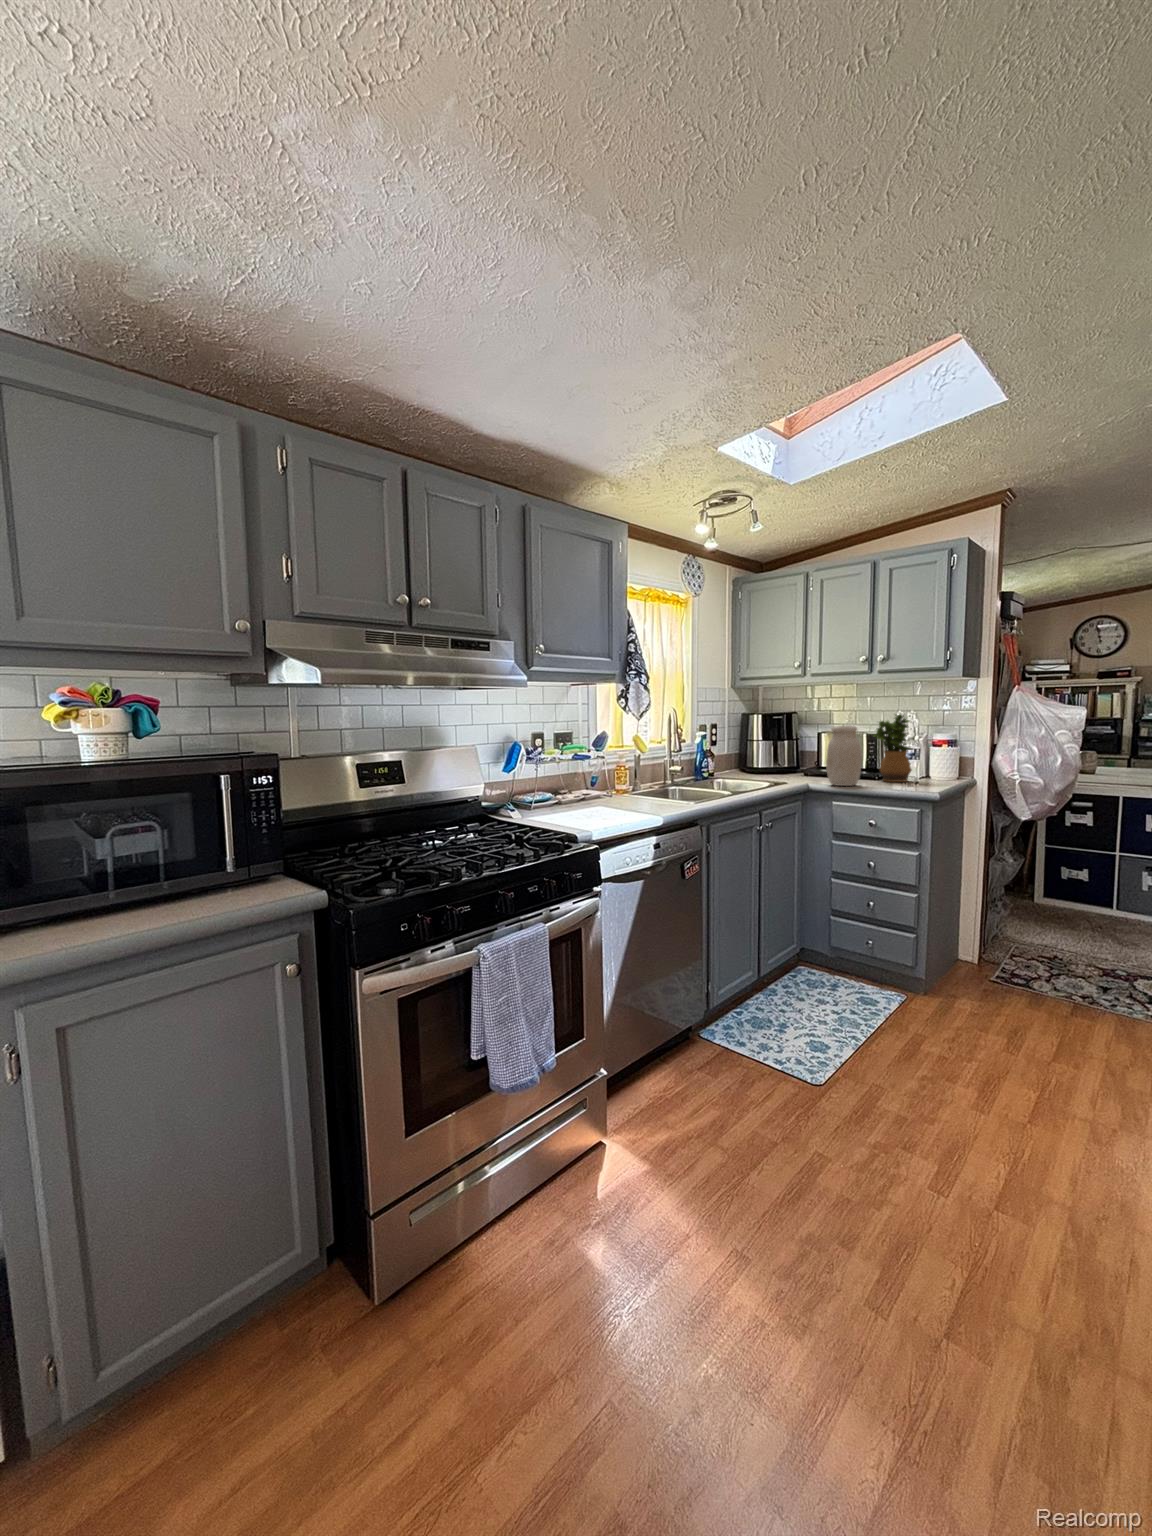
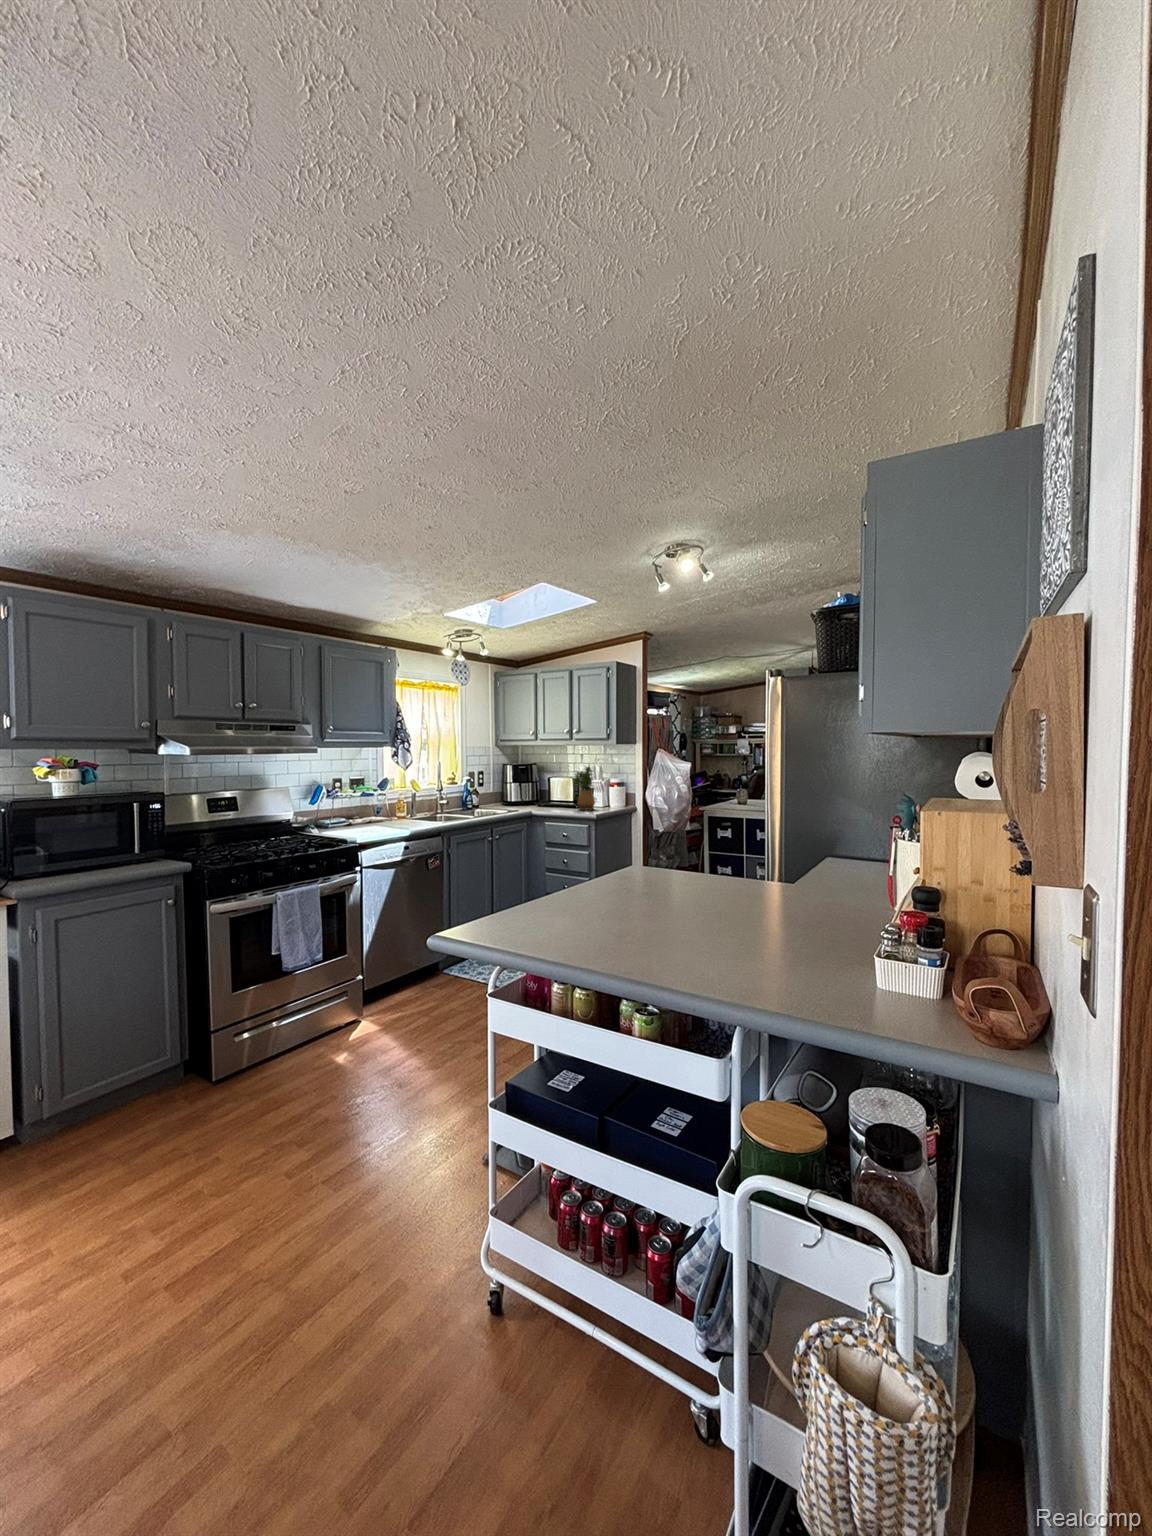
jar: present [826,725,862,786] -> none [539,774,560,813]

